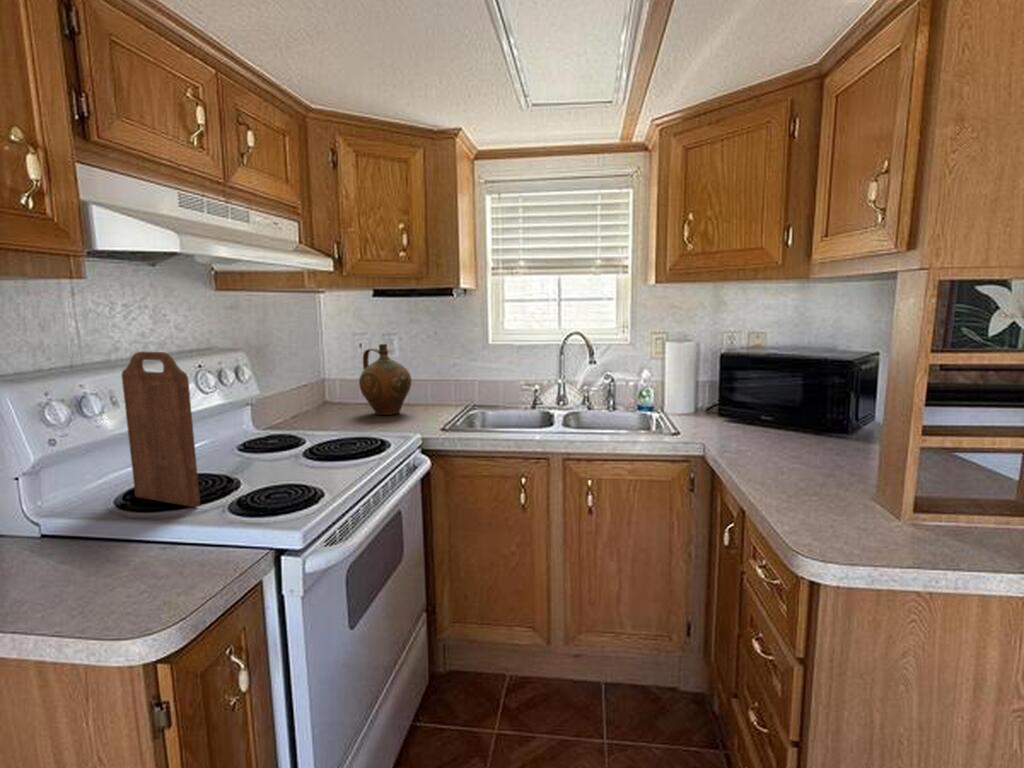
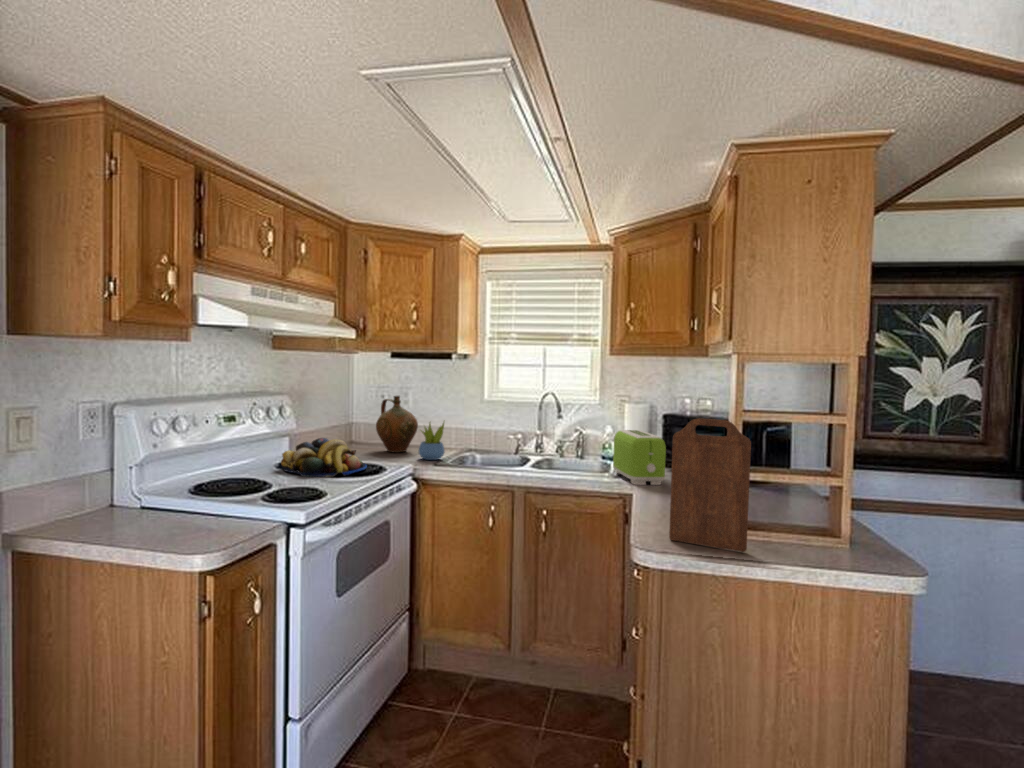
cutting board: present [122,352,200,507] -> present [669,418,751,552]
succulent plant: none [418,372,452,424] -> present [419,423,445,460]
toaster: none [664,374,741,443] -> present [613,430,666,485]
fruit bowl: none [245,406,361,463] -> present [281,438,367,477]

